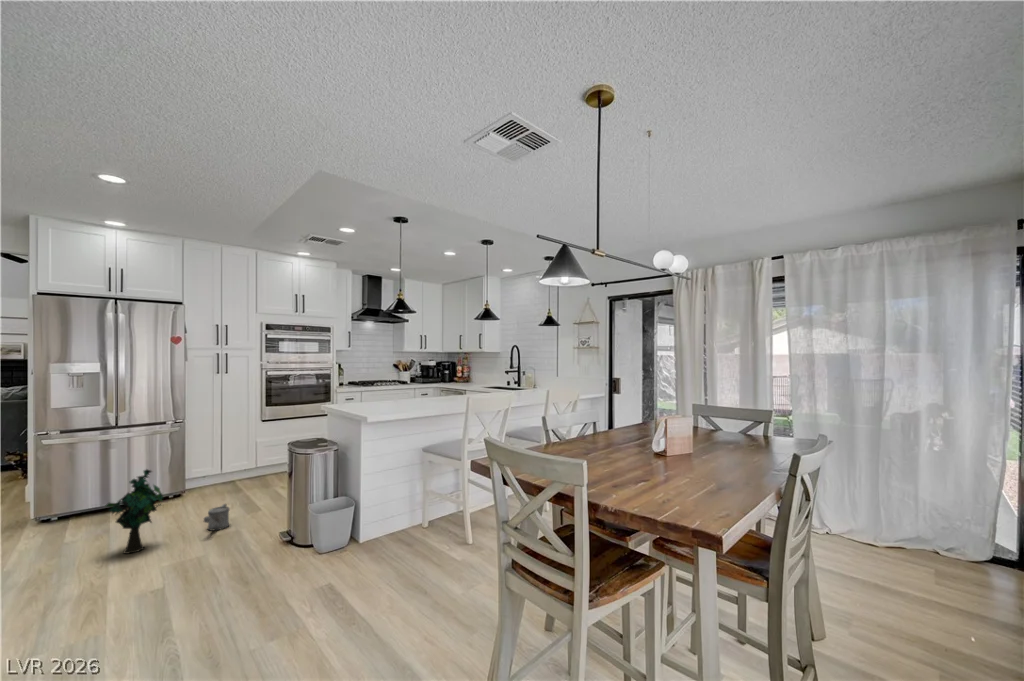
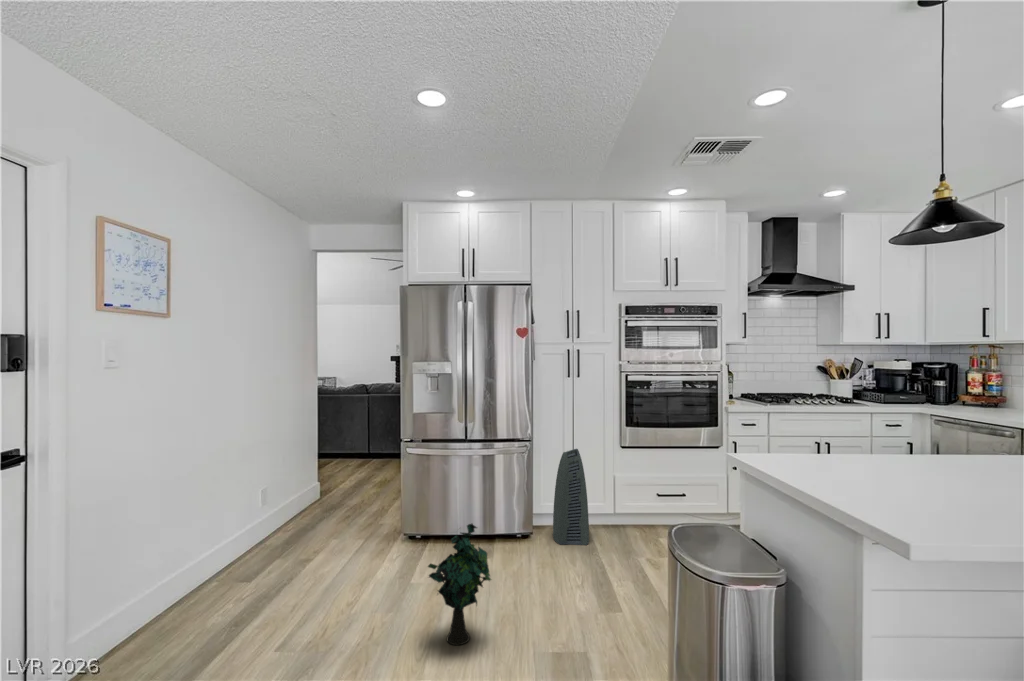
air purifier: none [203,426,235,495] -> present [553,449,589,545]
watering can: present [204,504,229,531] -> none [538,588,575,637]

